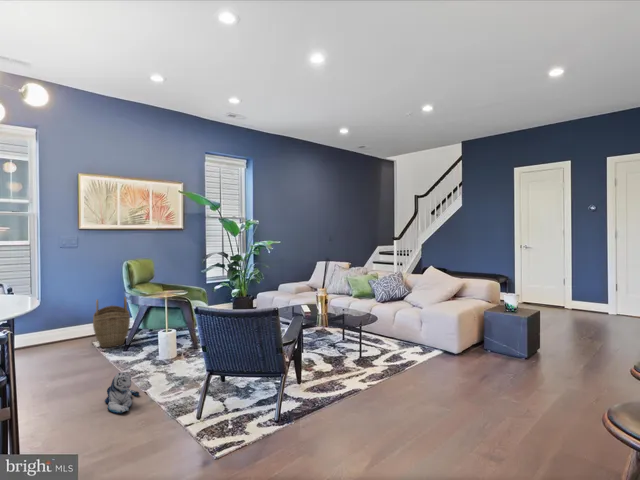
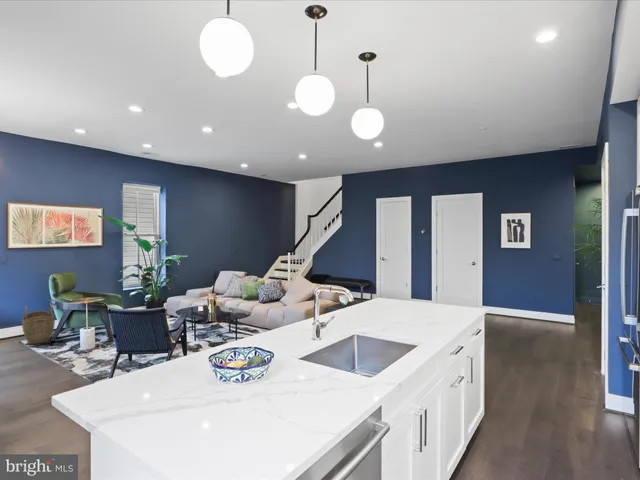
plush toy: present [105,372,139,414] -> none [40,355,66,382]

